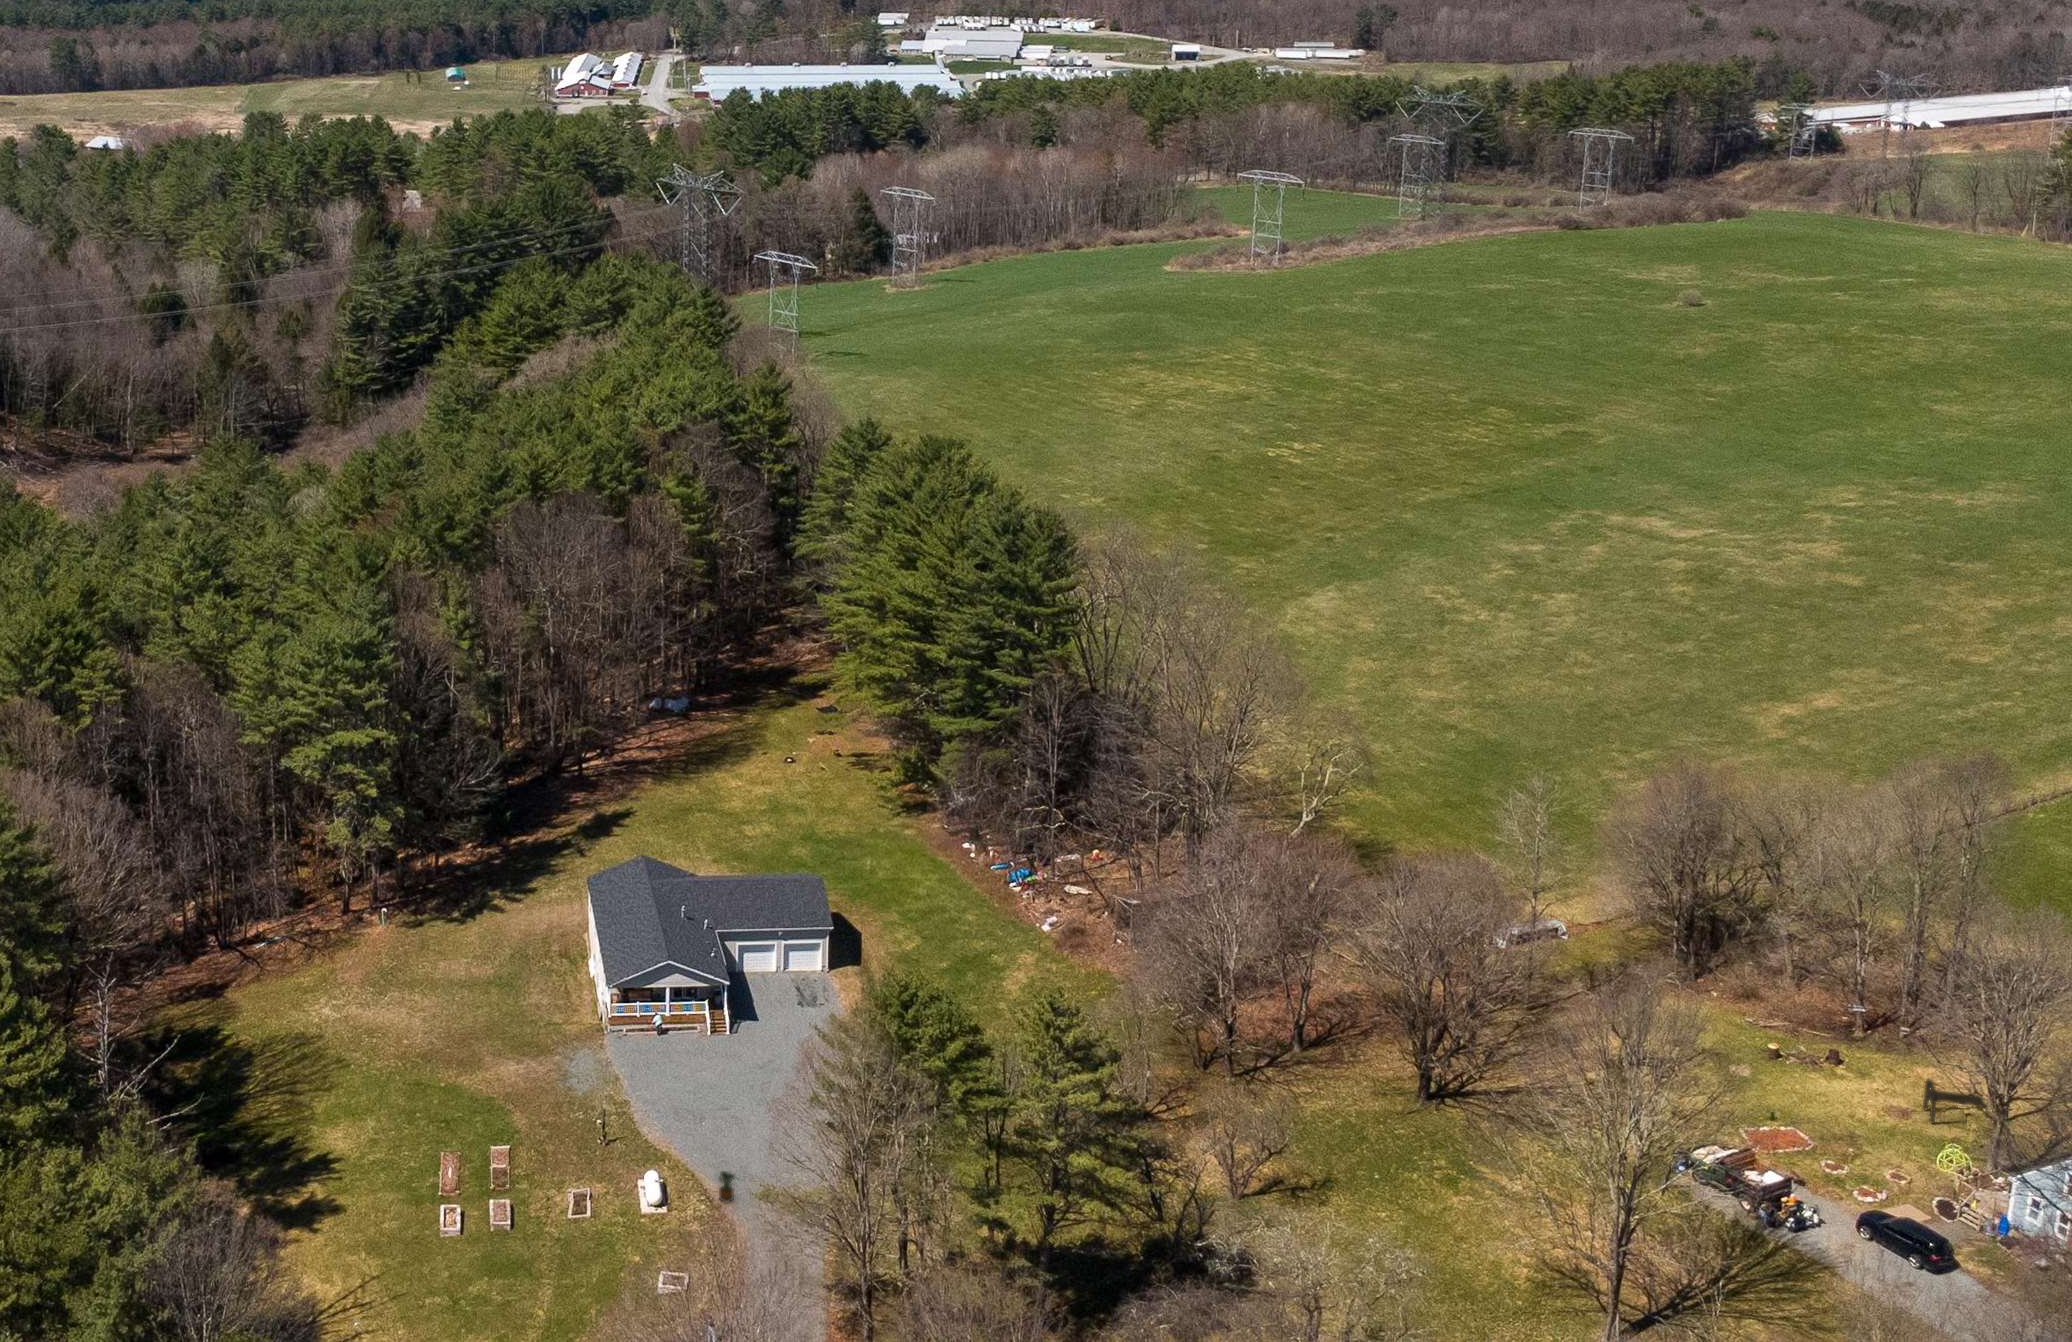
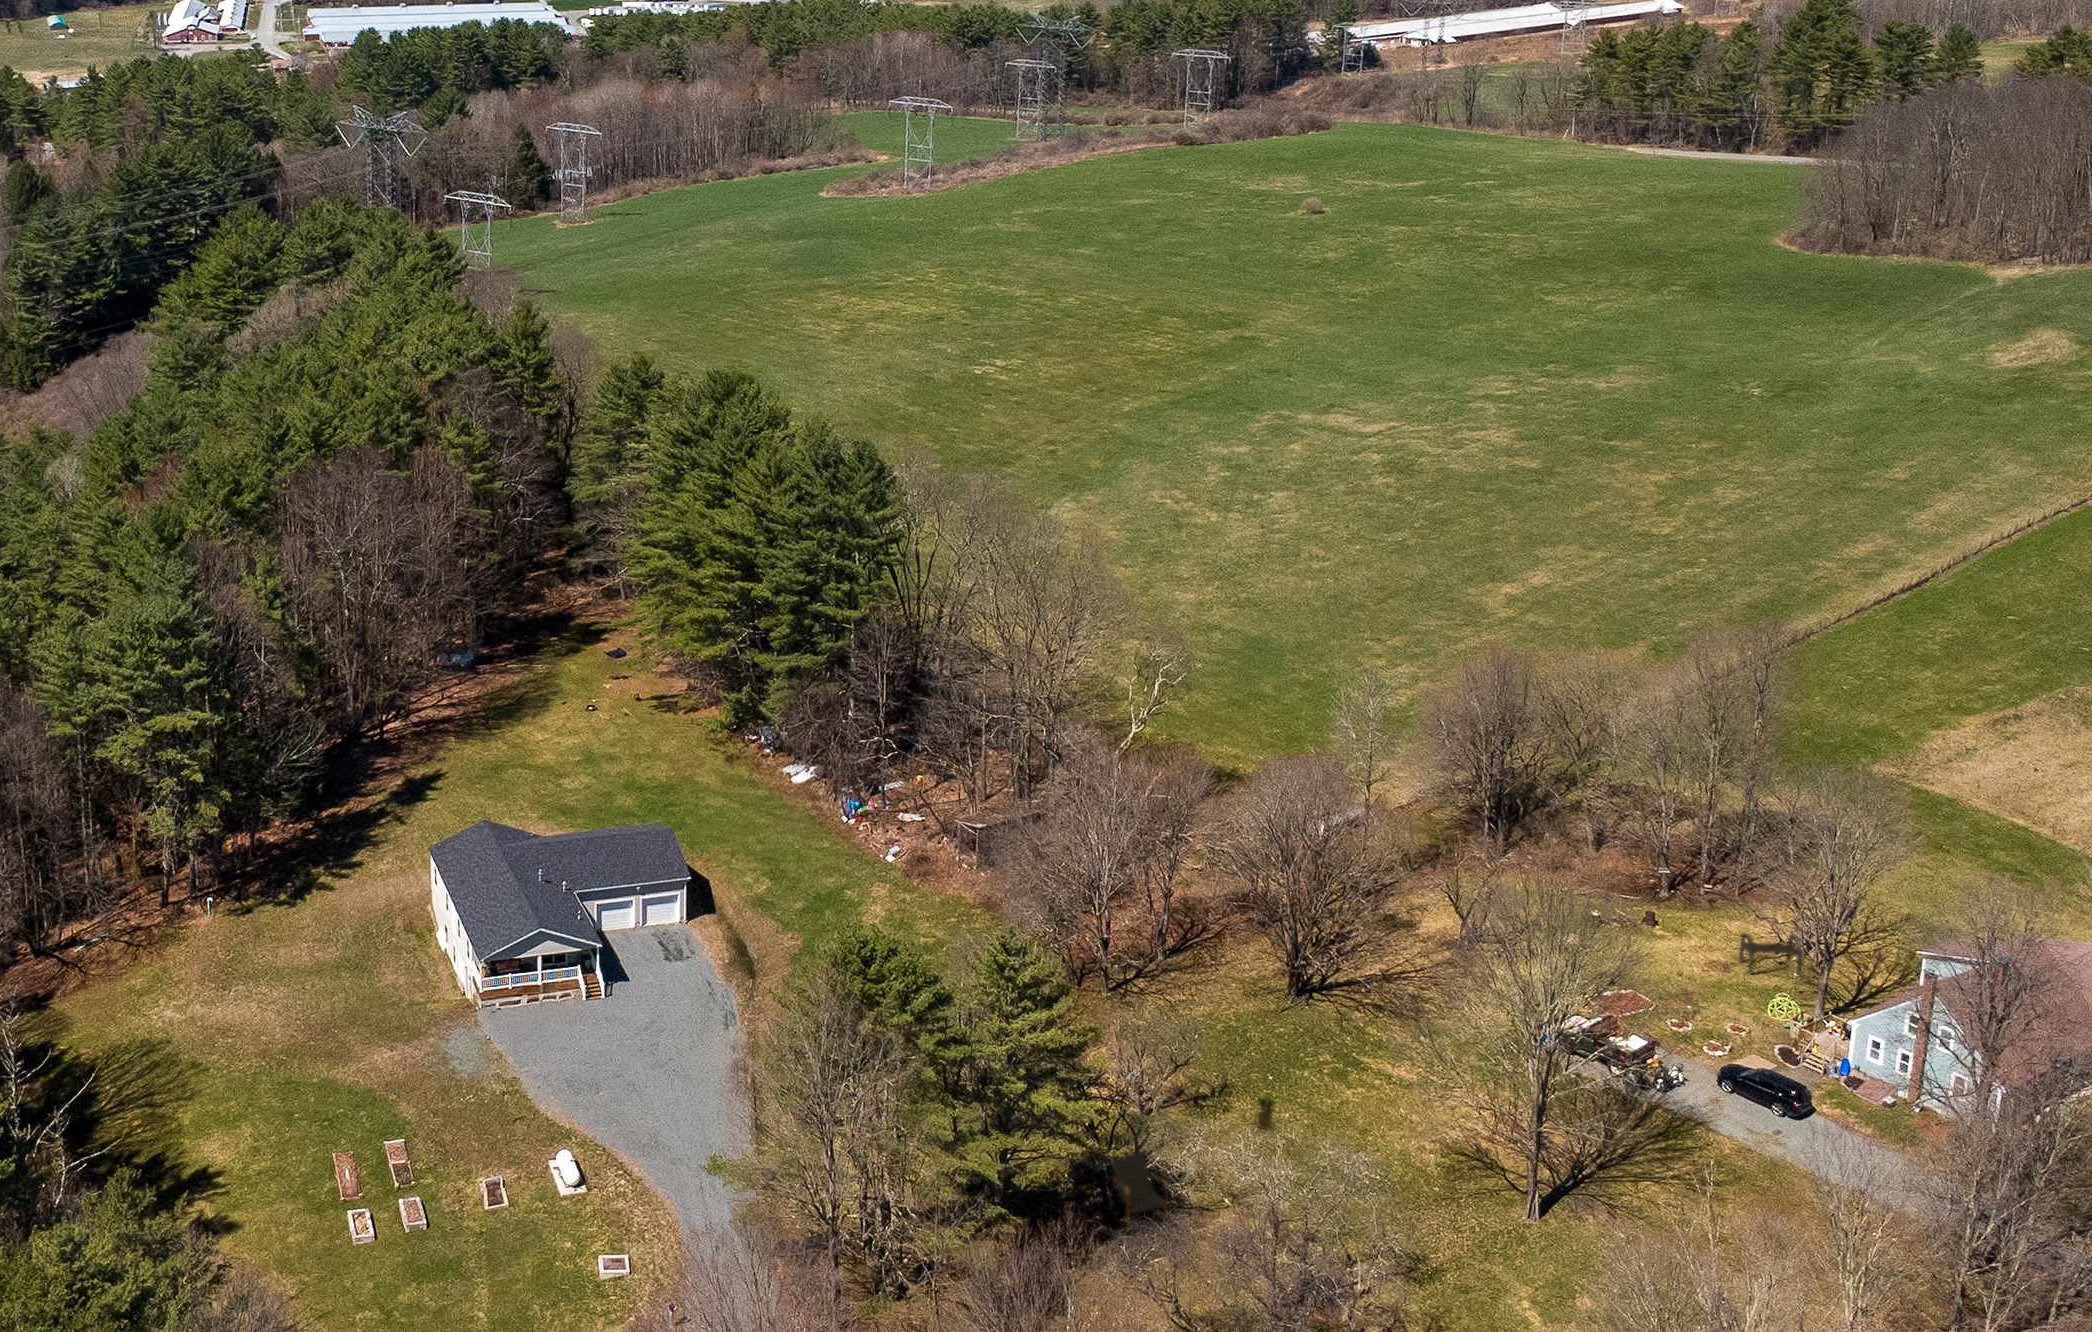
potted tree: present [718,1171,735,1203] -> present [1257,1098,1275,1129]
lounge chair: none [1179,1228,1232,1300] -> present [1113,1151,1168,1222]

